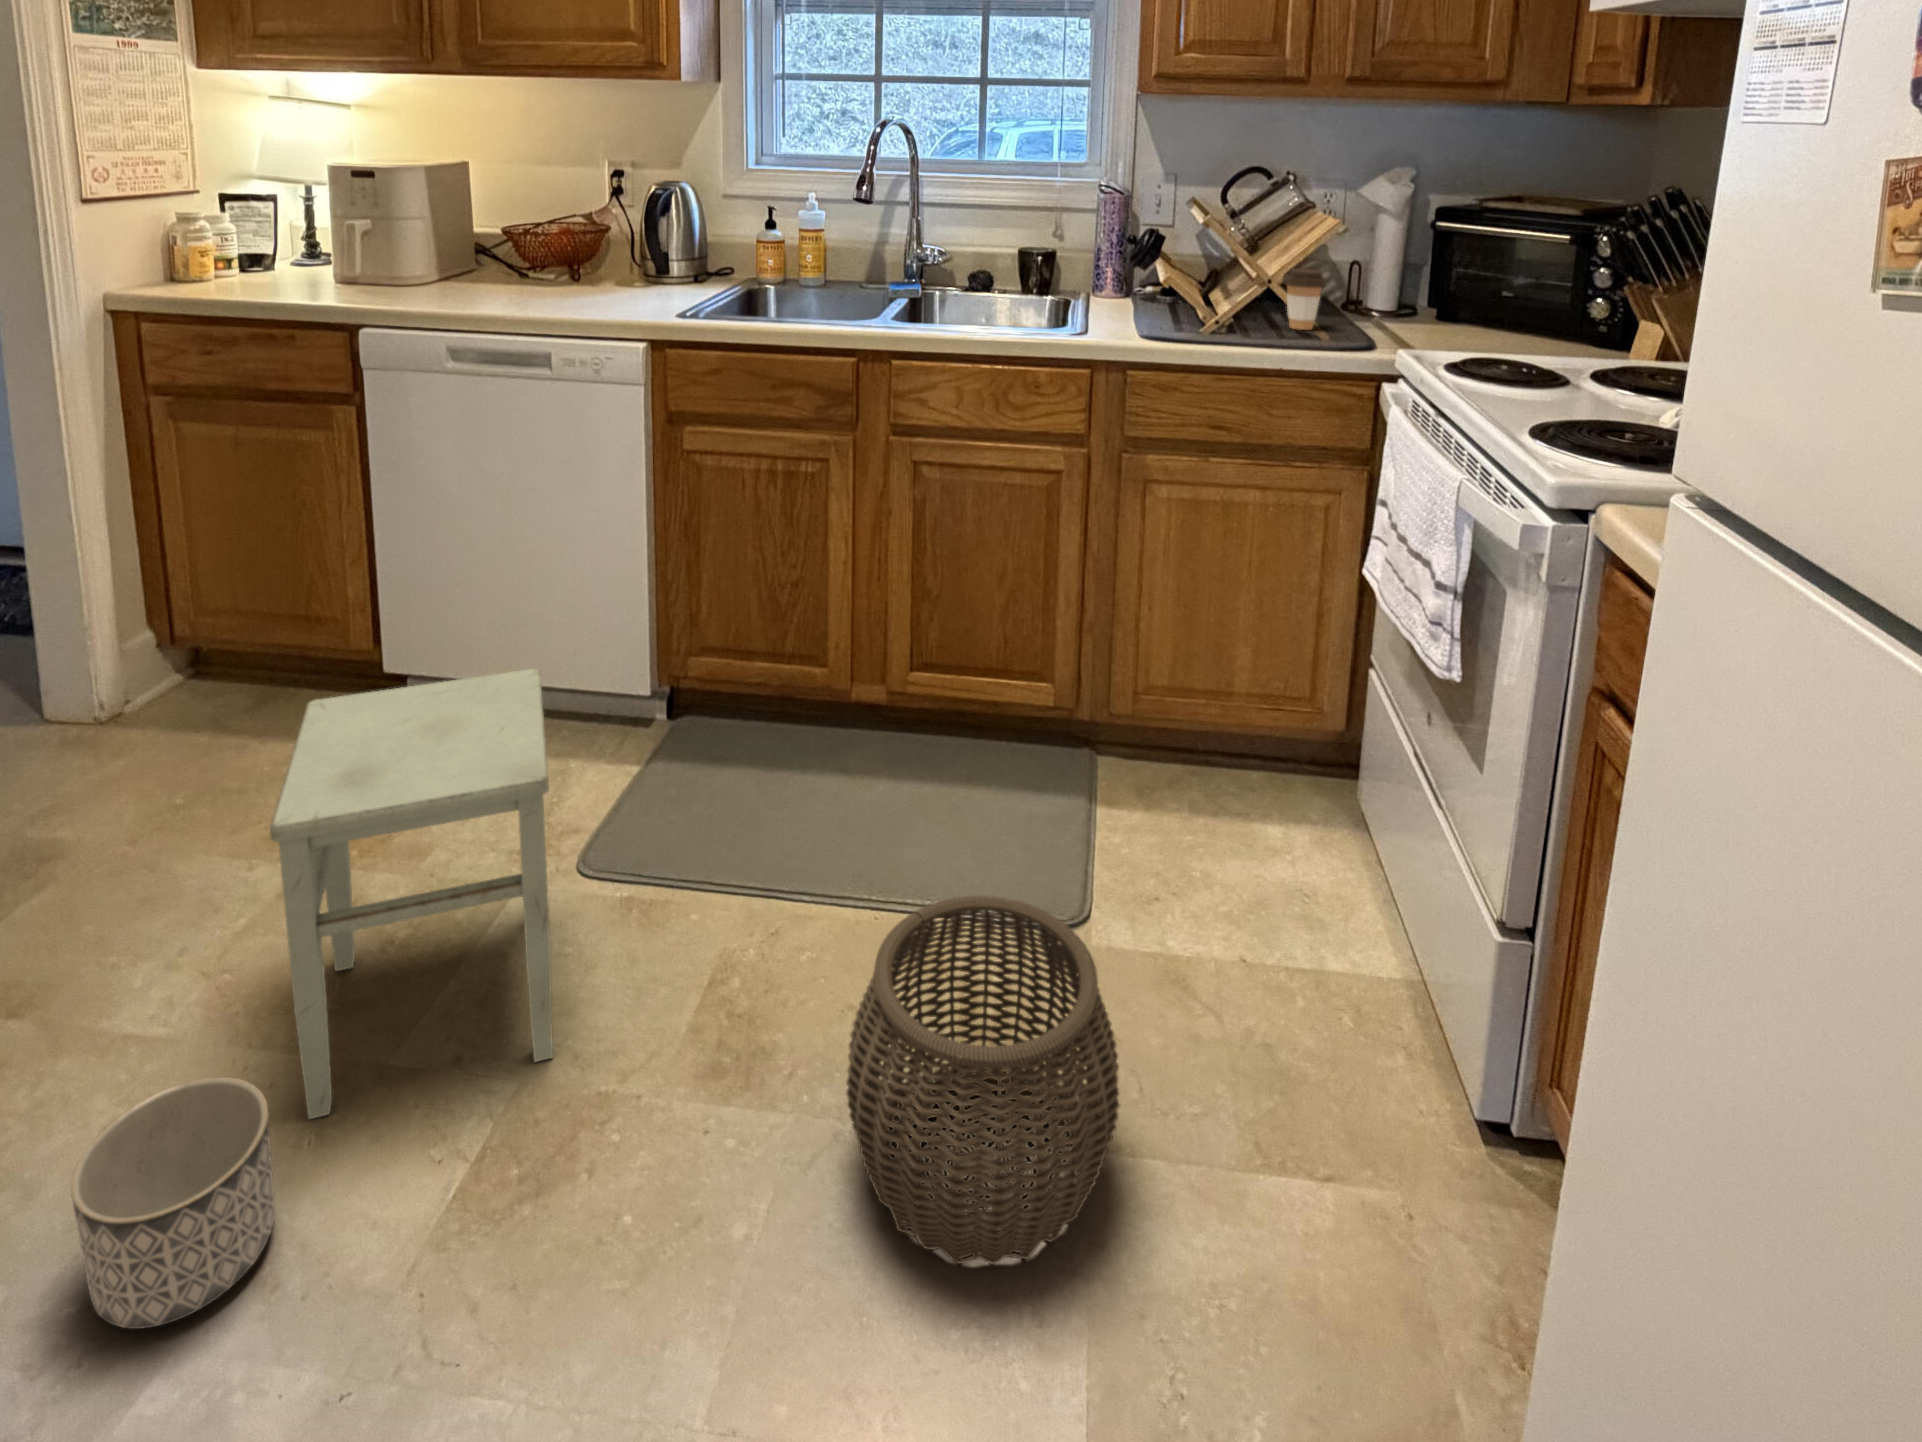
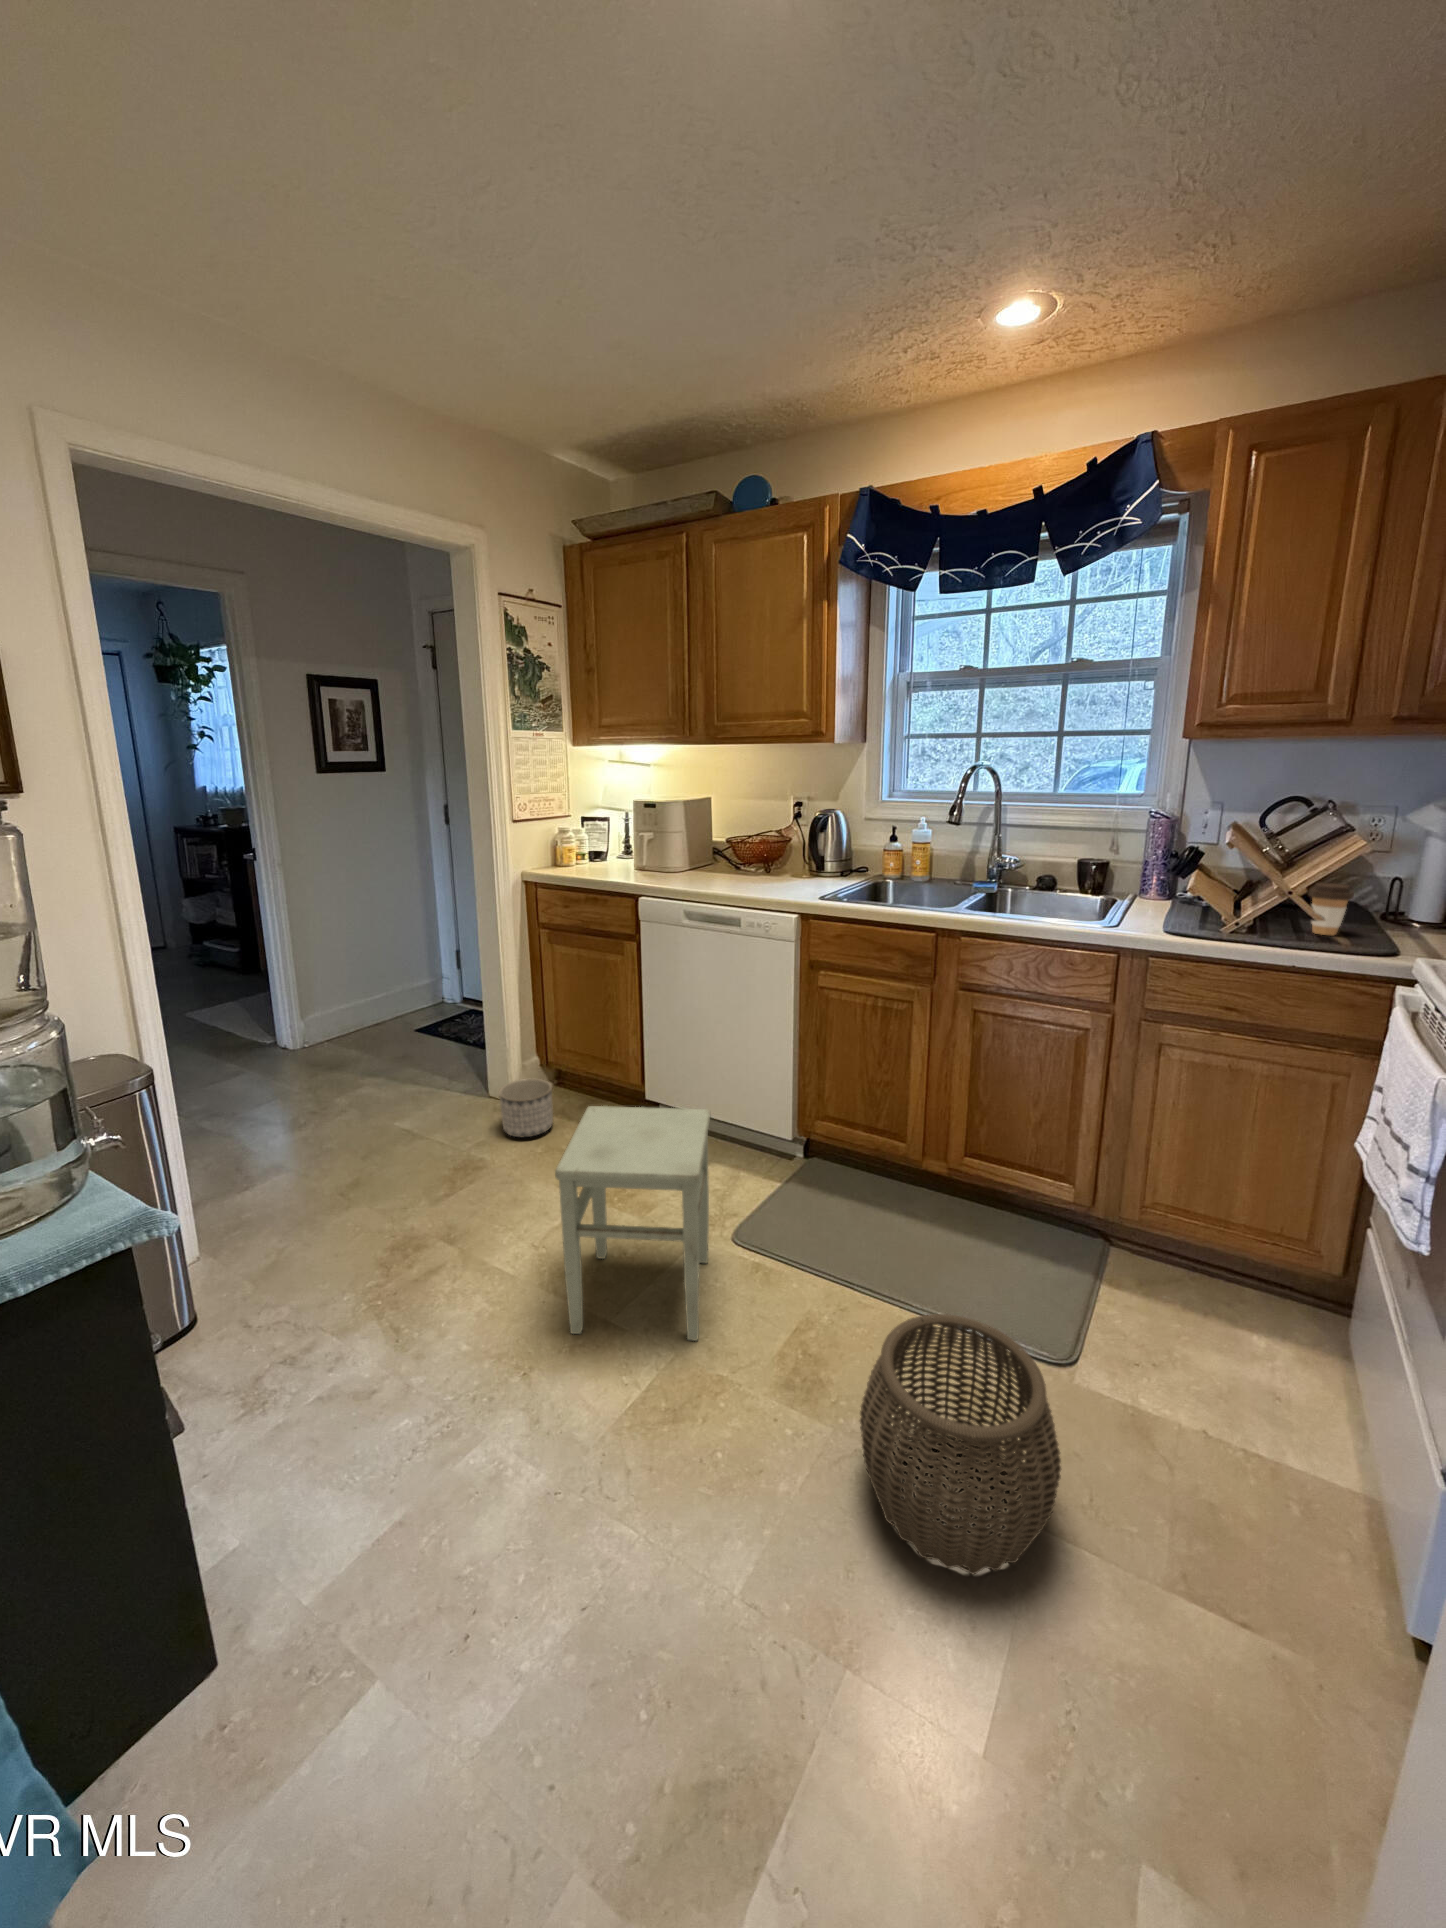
planter: present [71,1077,275,1329] -> present [499,1078,553,1137]

